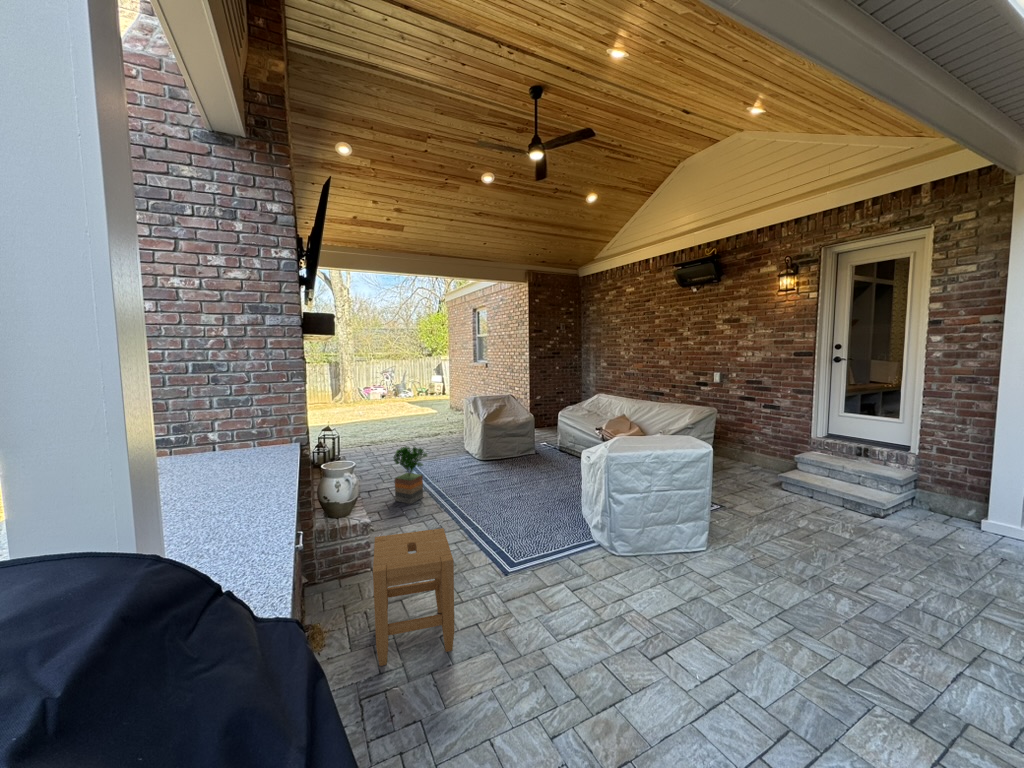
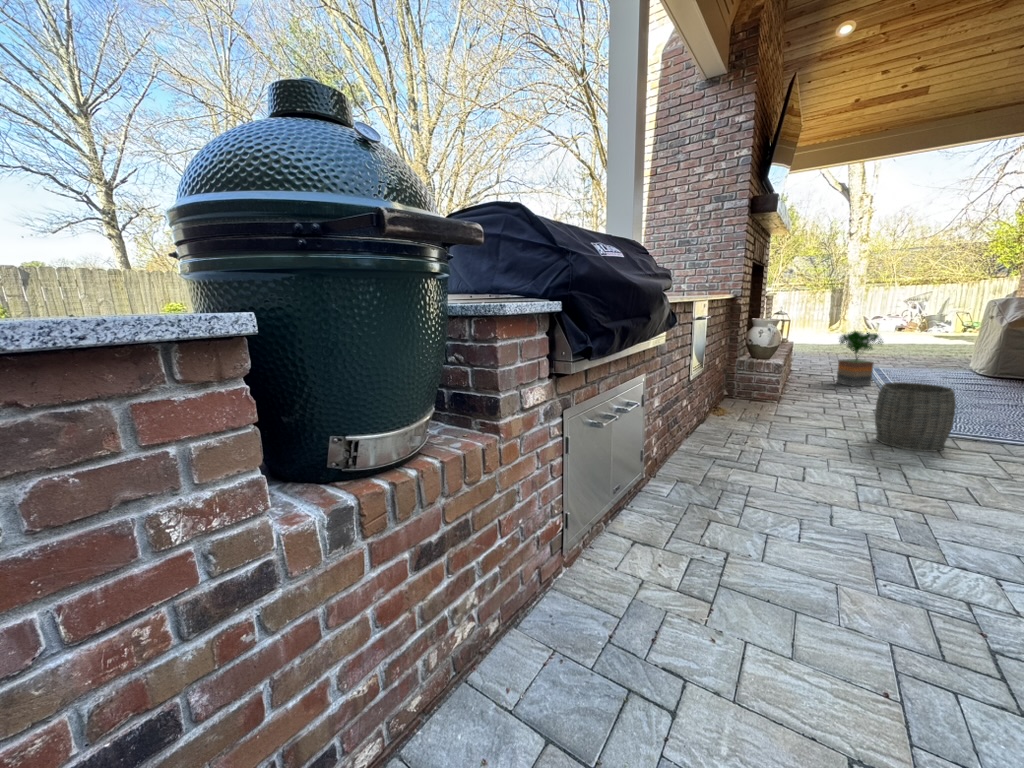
stool: present [373,528,455,666] -> none [751,354,835,441]
woven basket: none [488,536,547,619] -> present [875,382,956,452]

